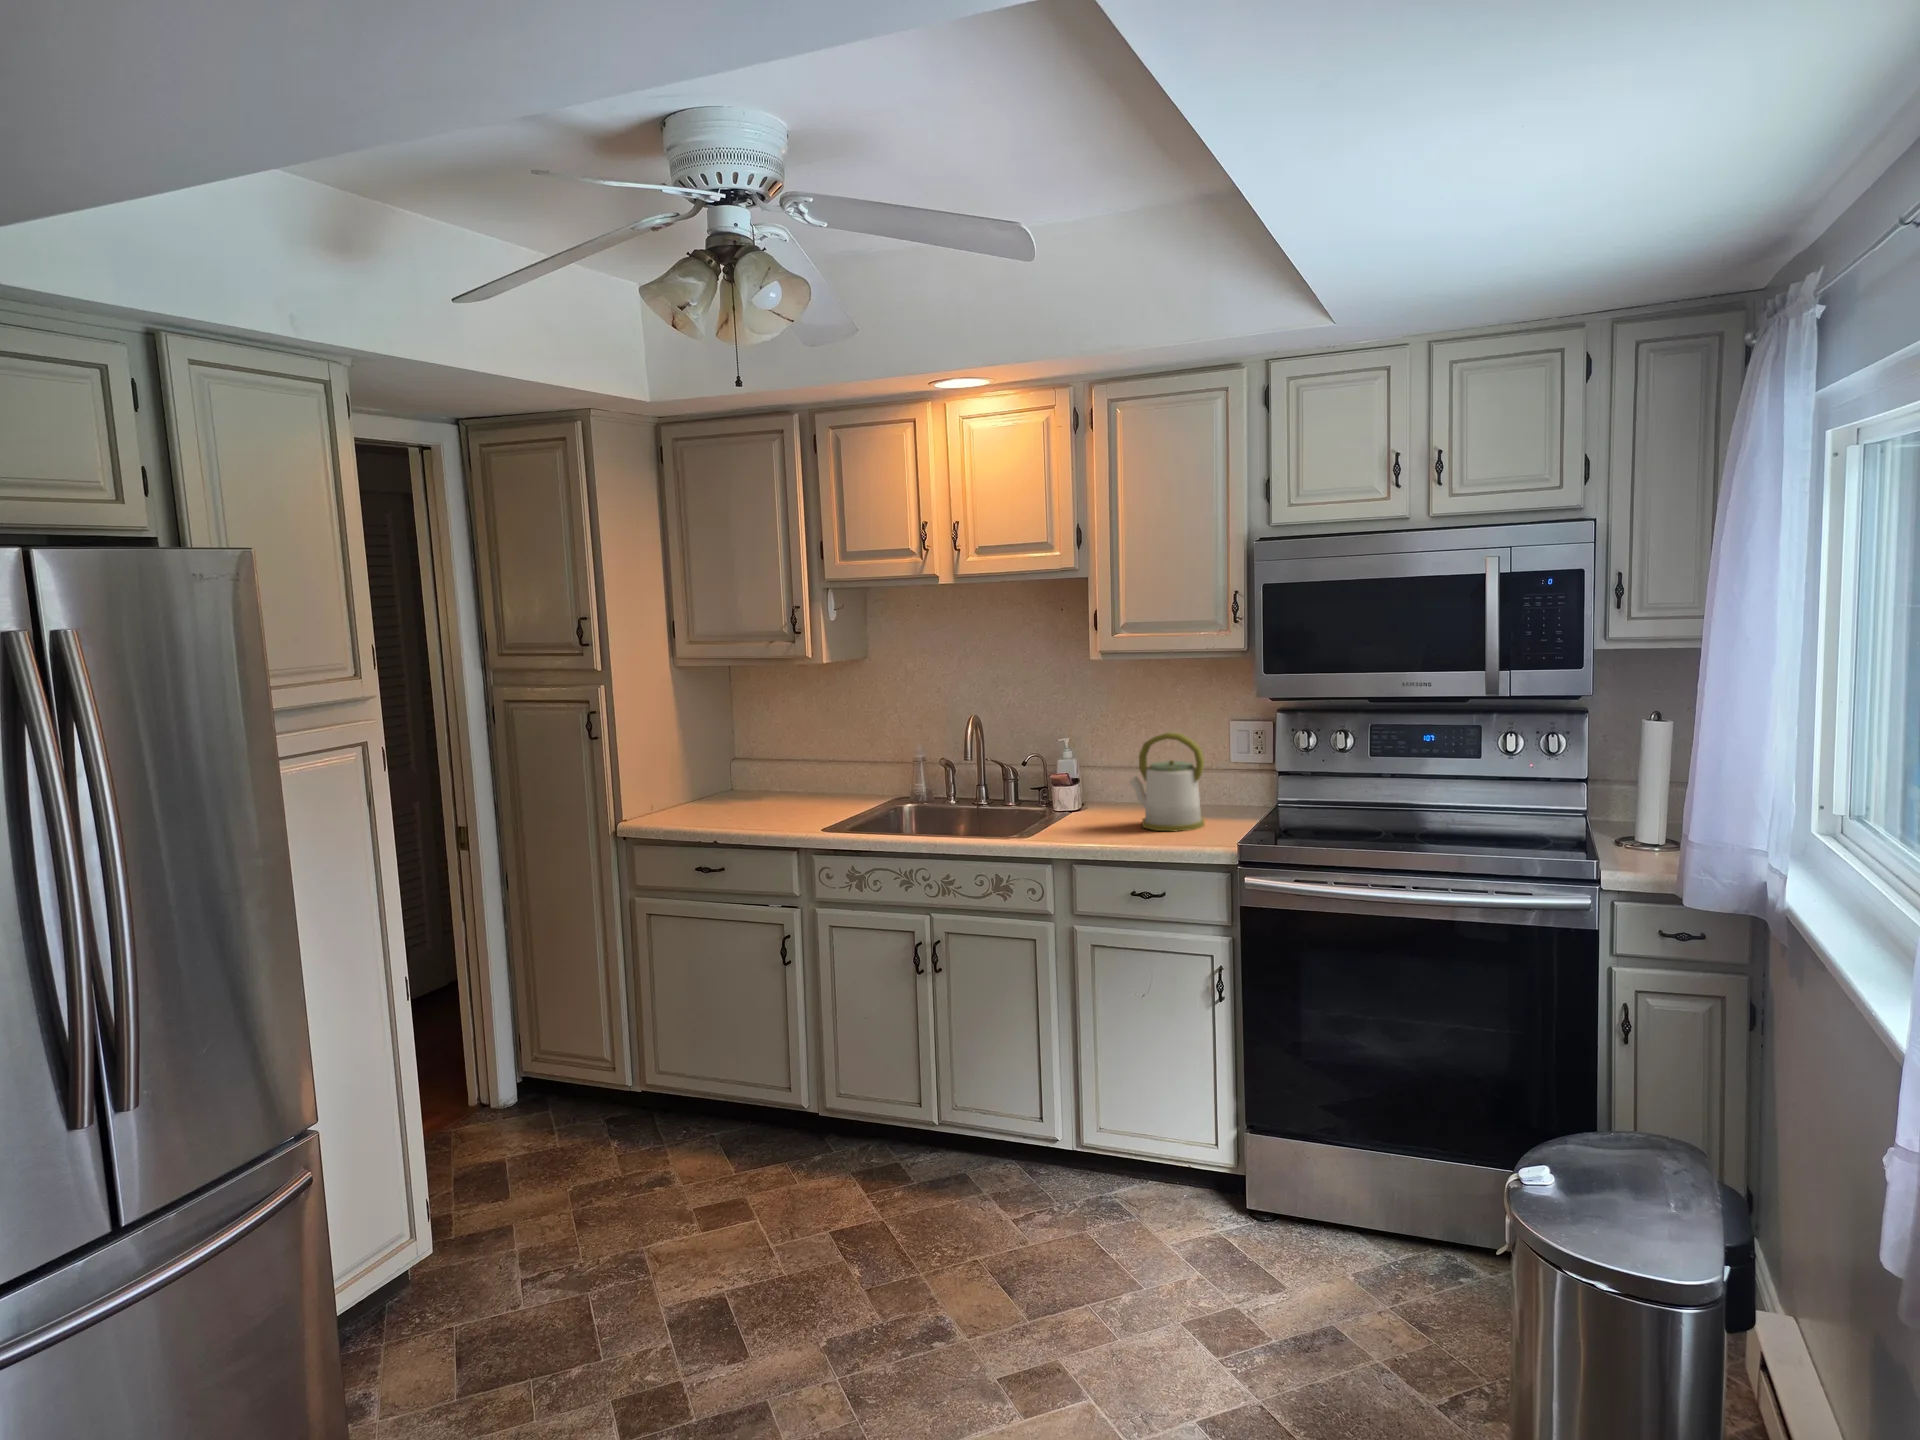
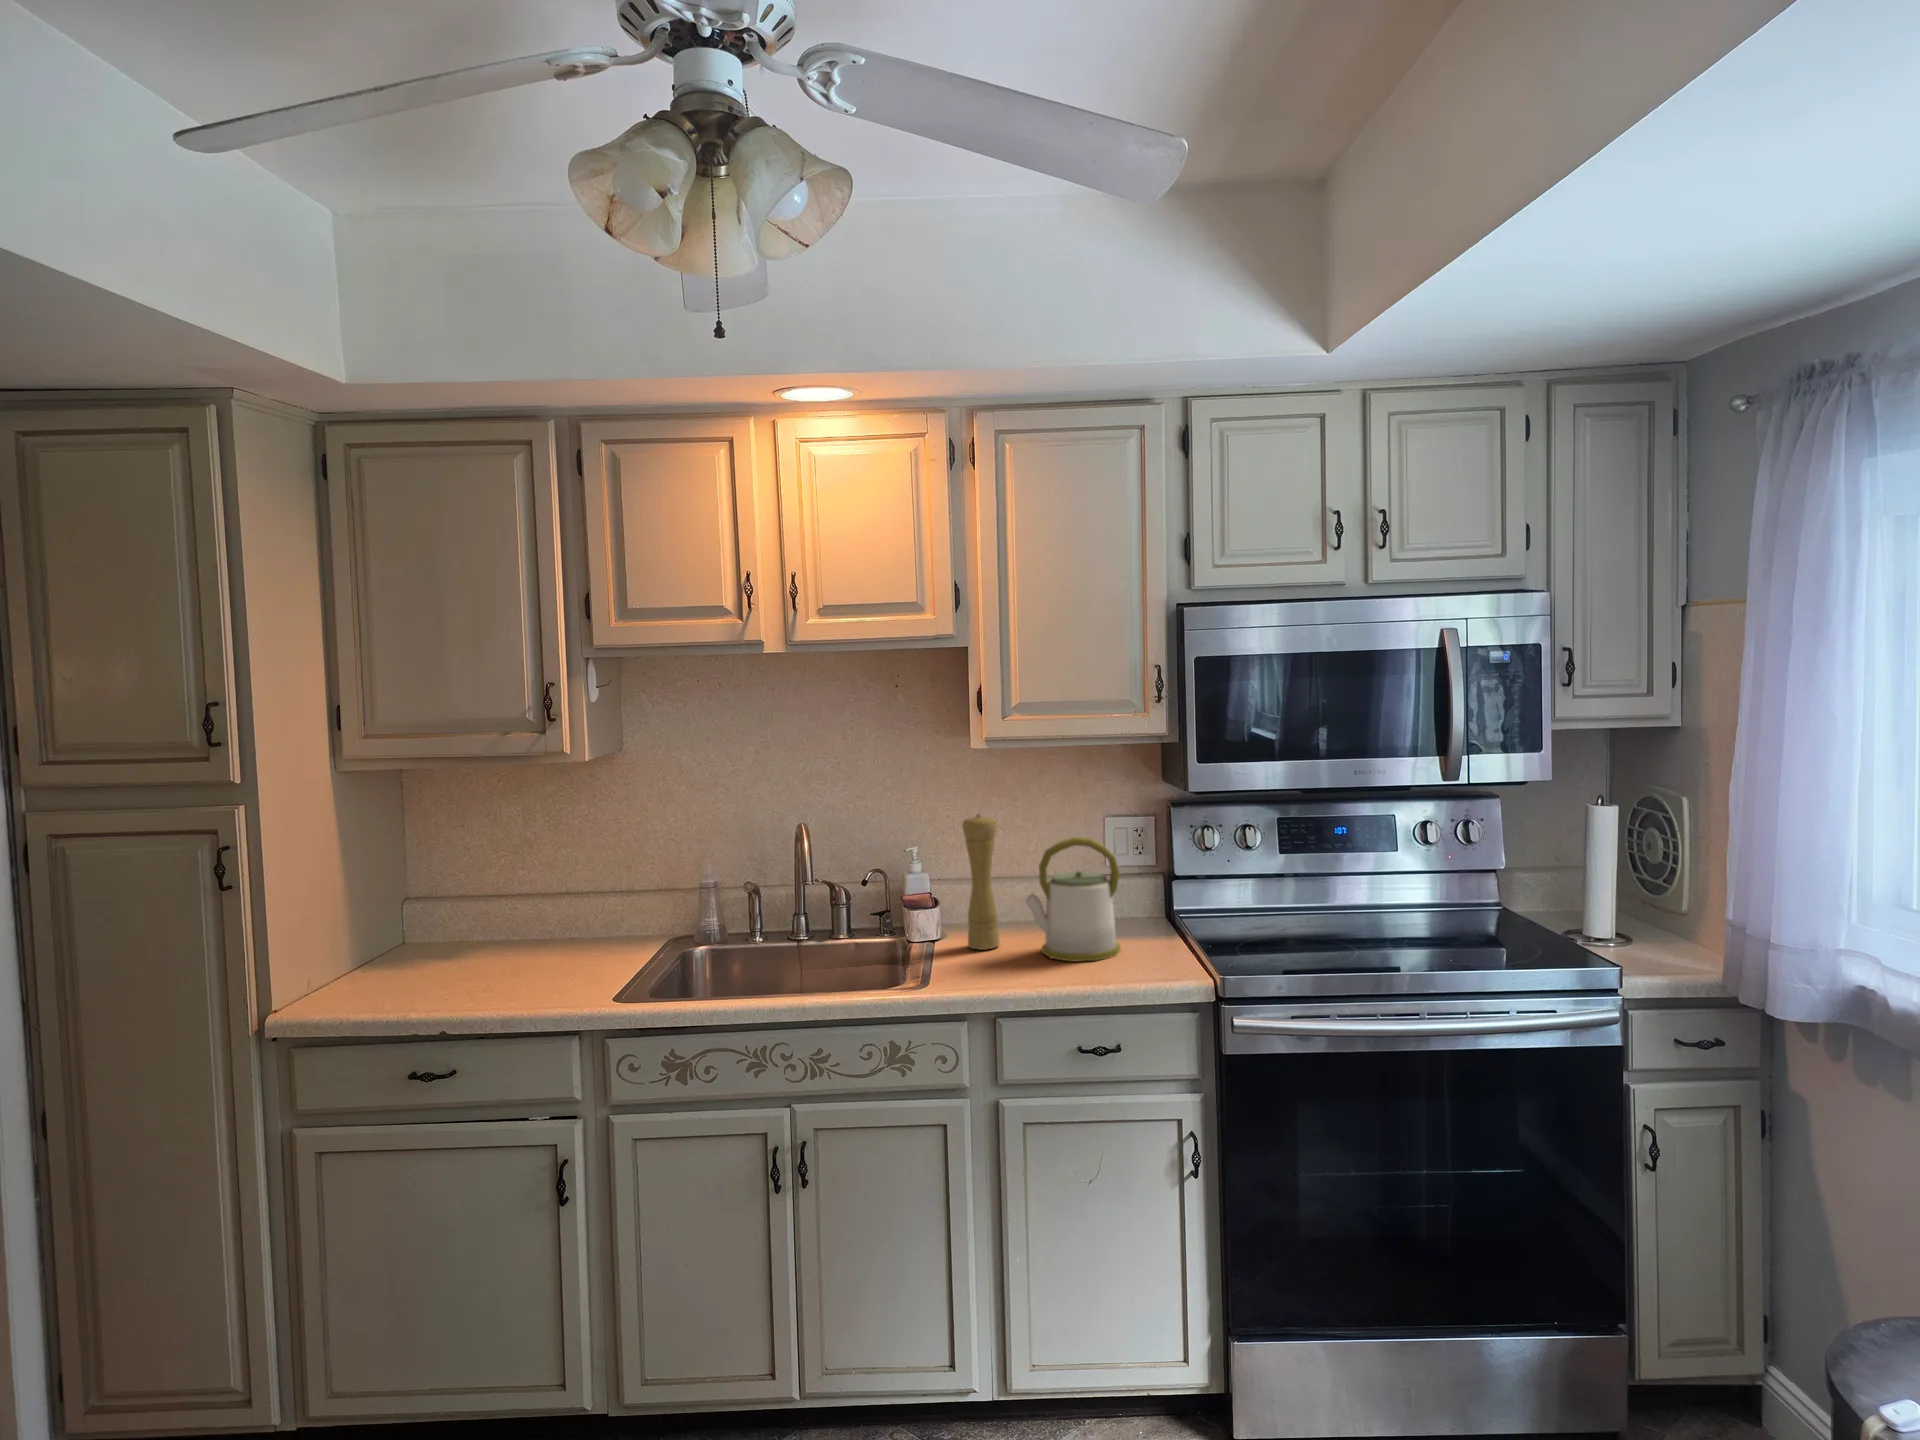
pepper mill: none [1091,712,1120,819] -> present [962,814,999,950]

